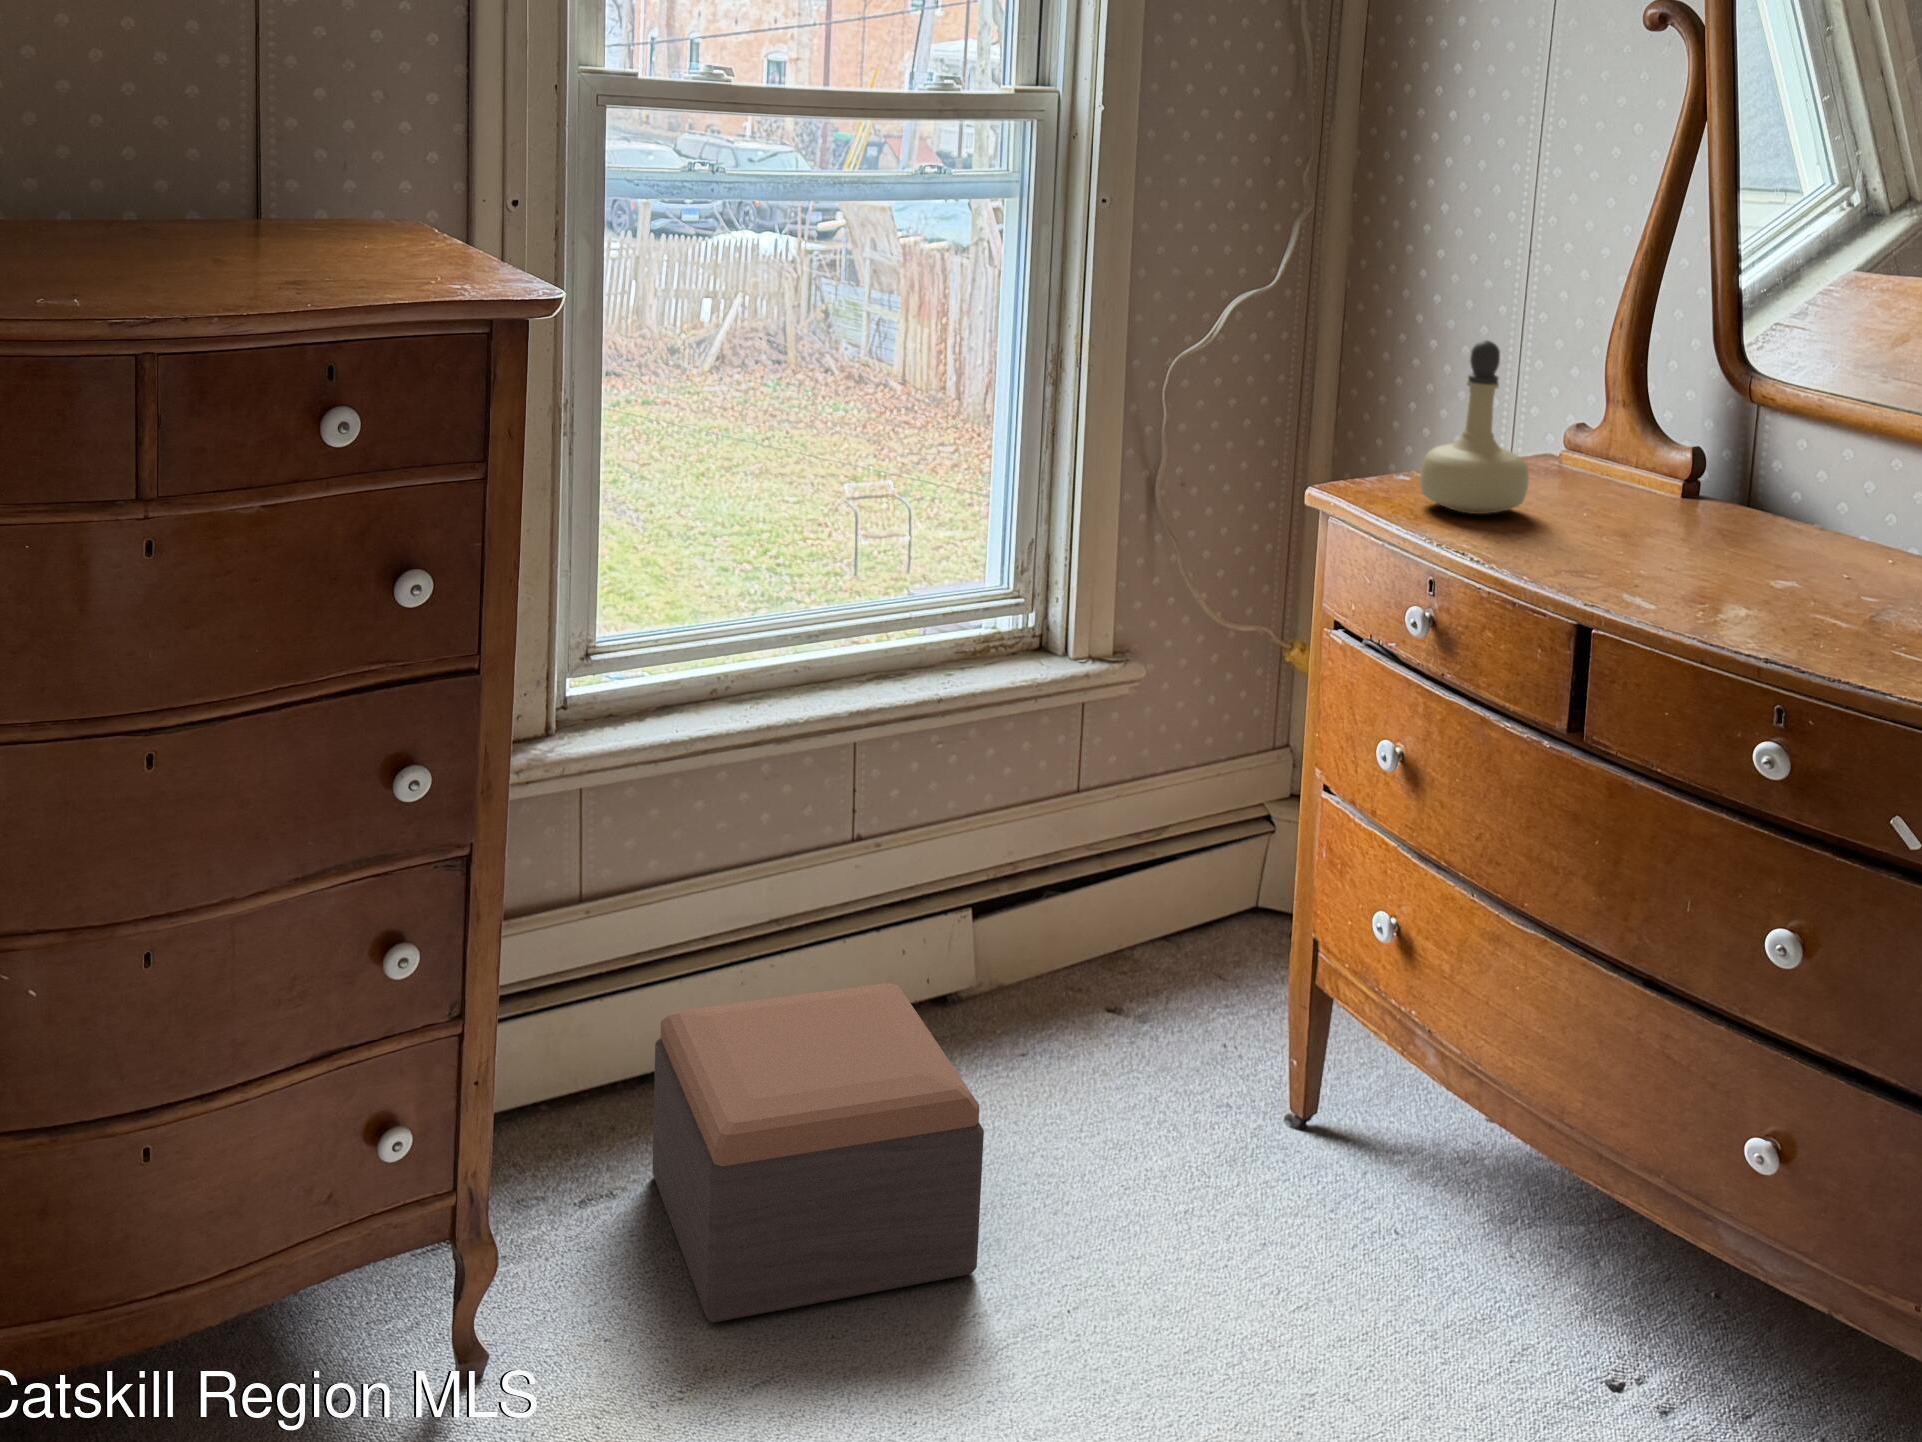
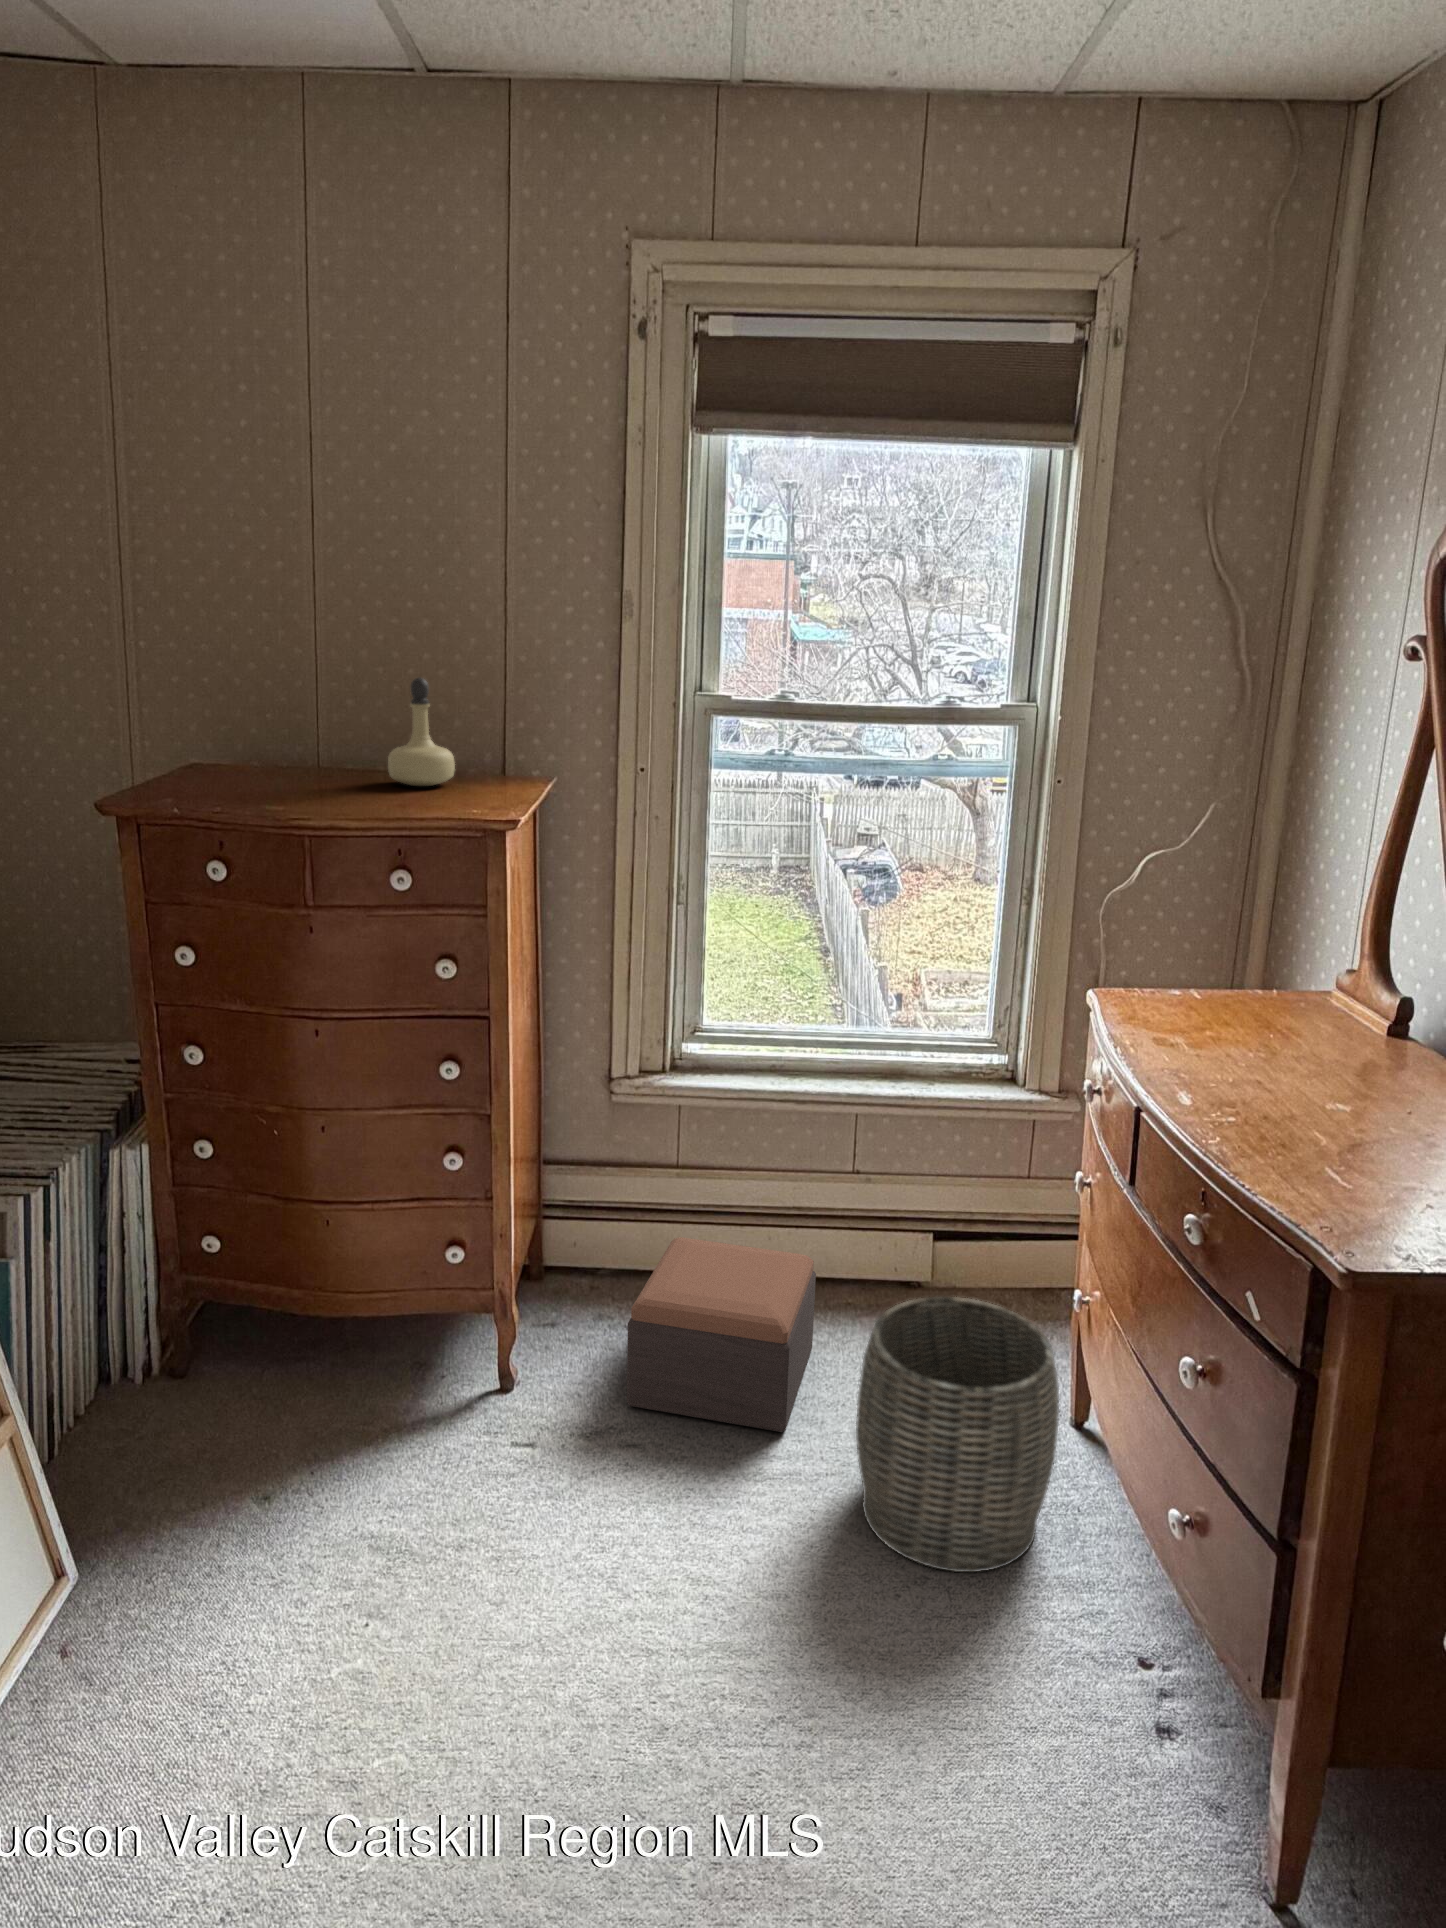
perfume bottle: present [1420,340,1529,514] -> present [388,677,455,786]
woven basket: none [1138,968,1441,1383] -> present [856,1297,1059,1572]

